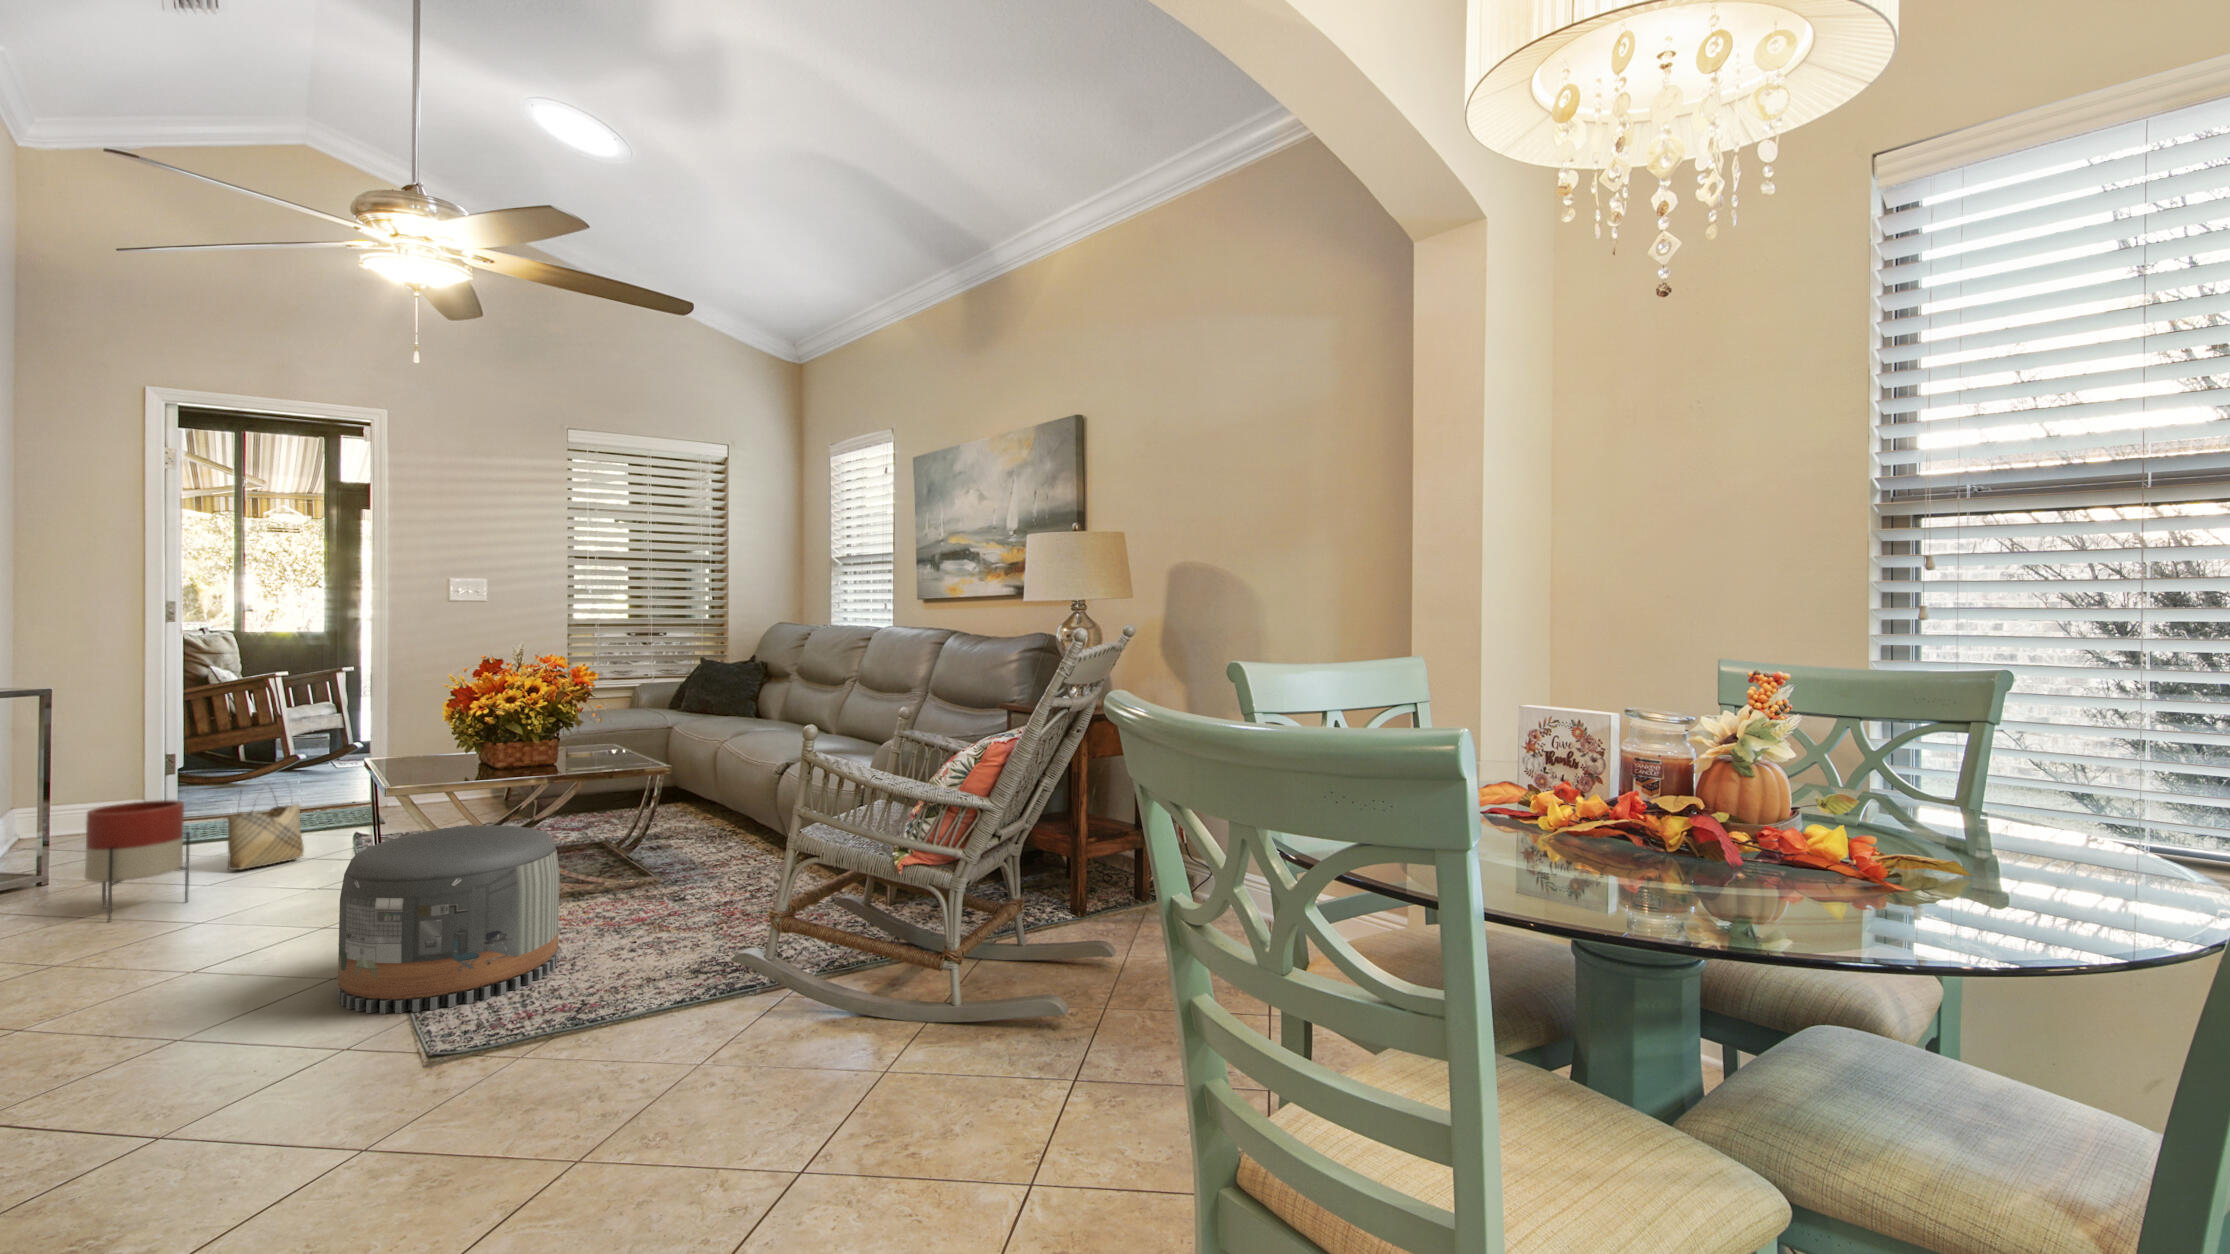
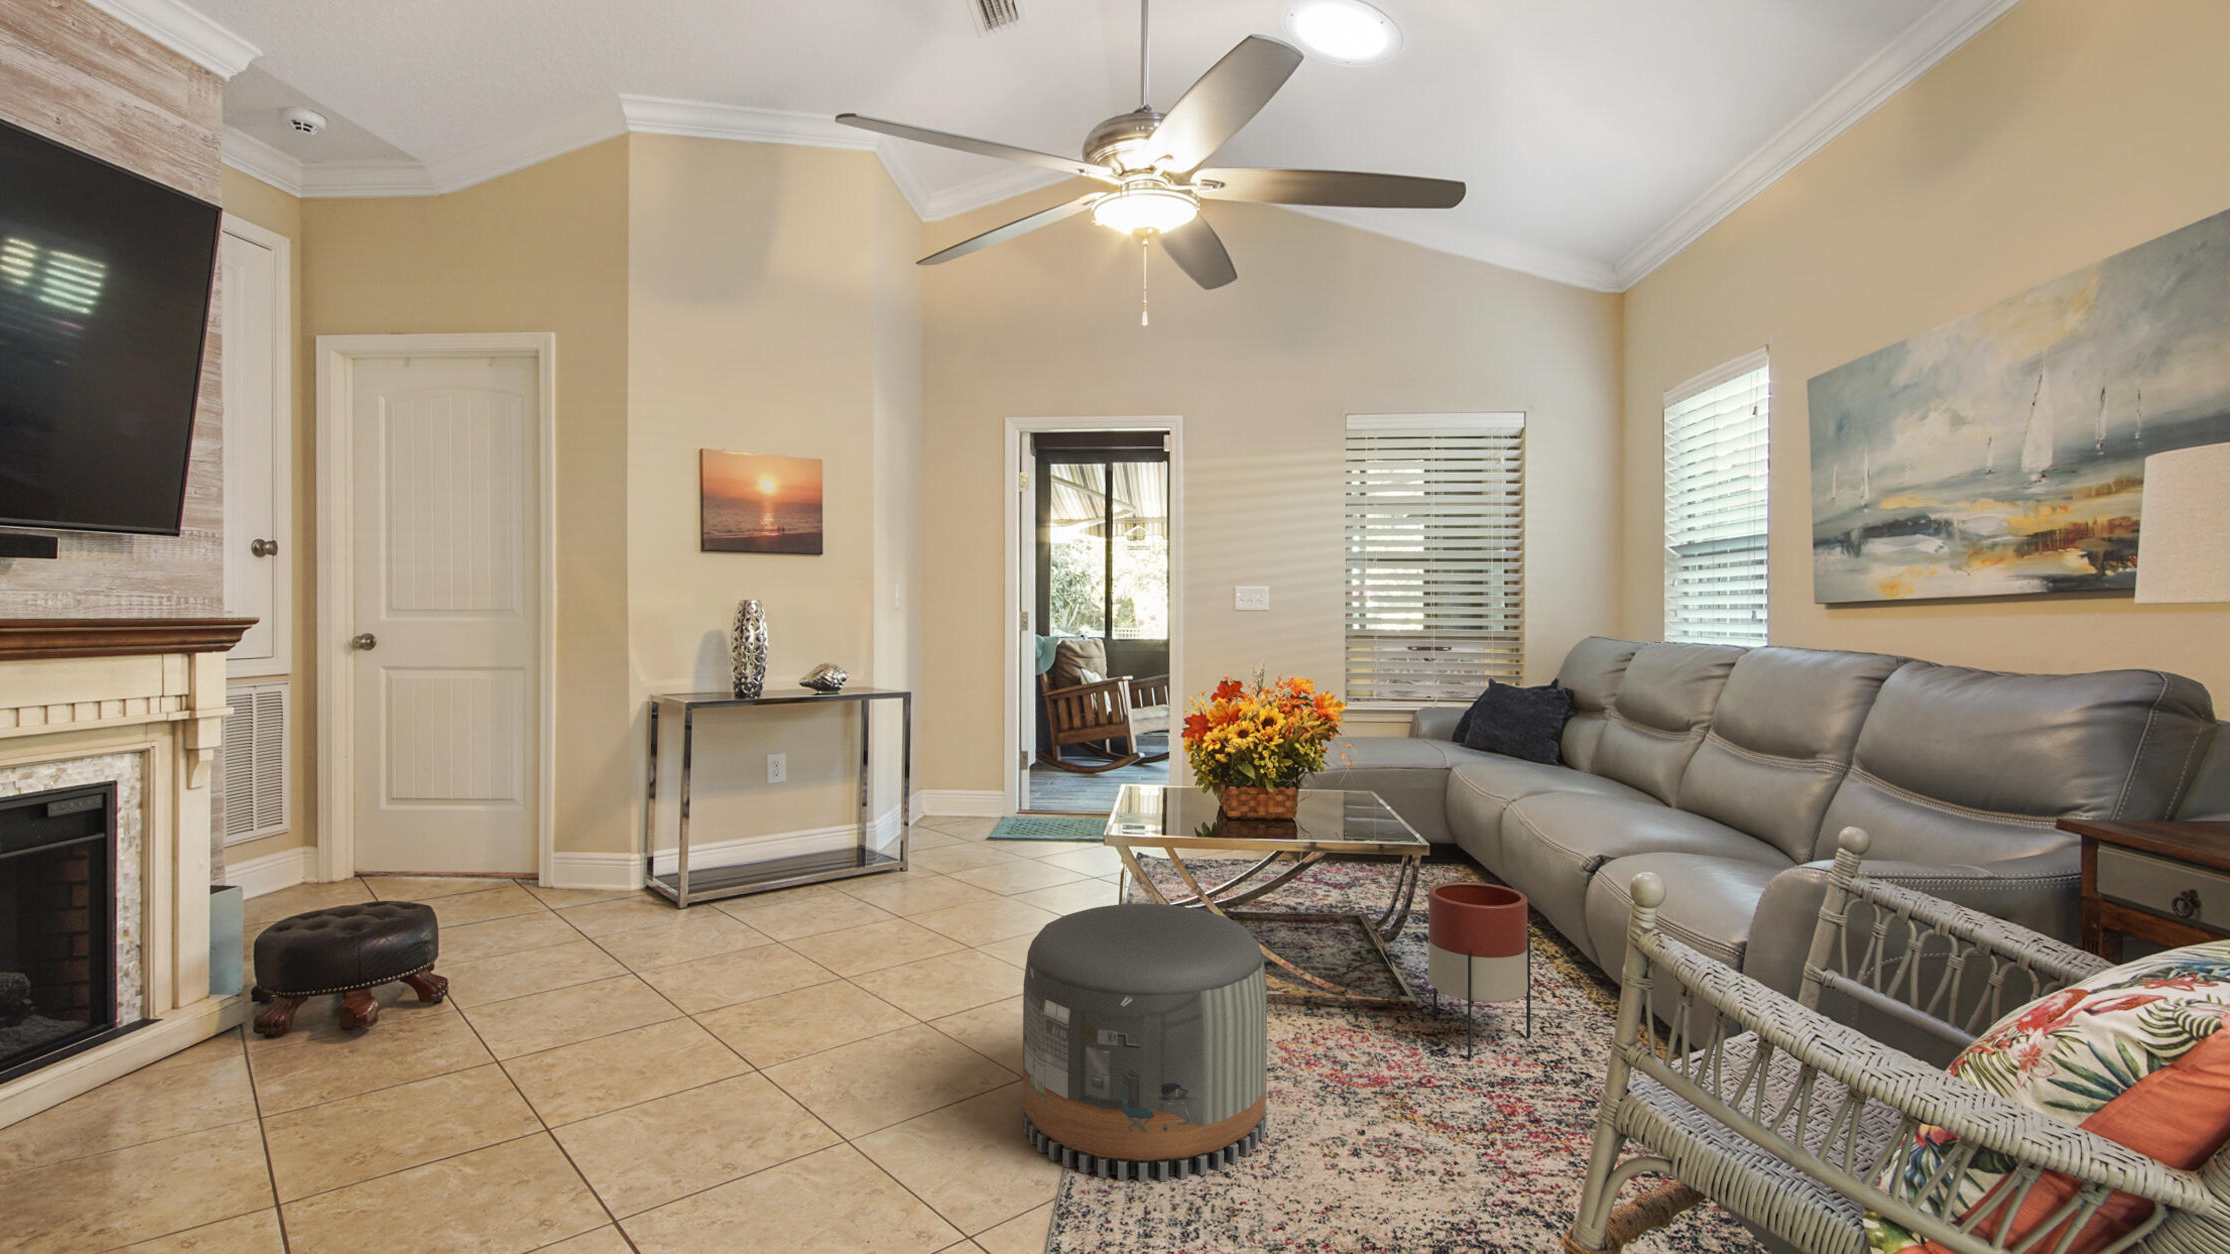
woven basket: present [227,778,304,870] -> none [1034,785,1095,878]
planter: present [85,800,190,921] -> present [1428,882,1531,1059]

